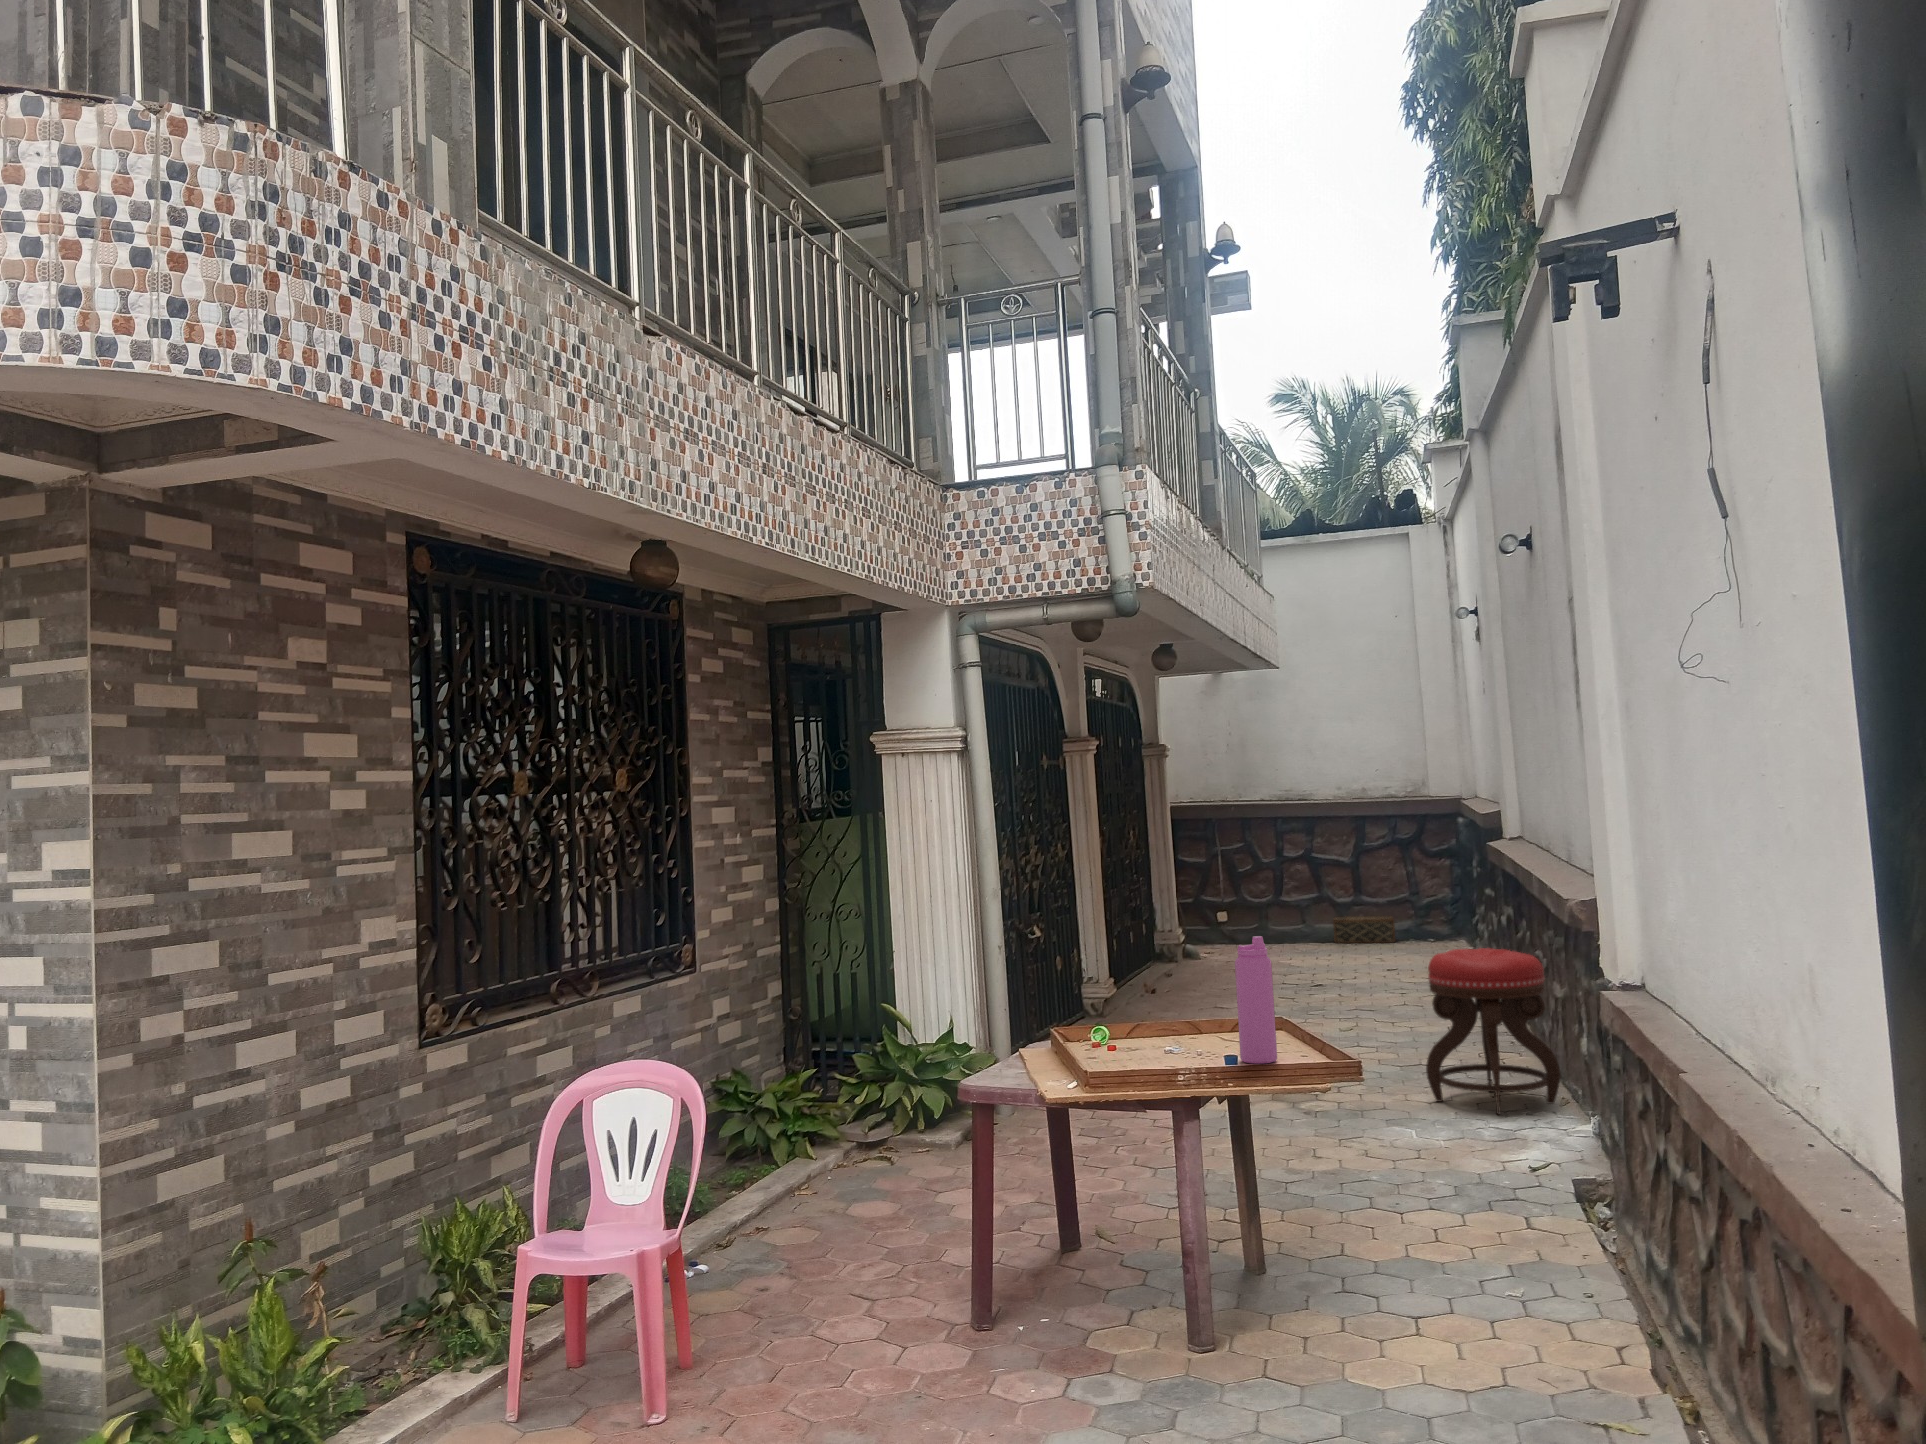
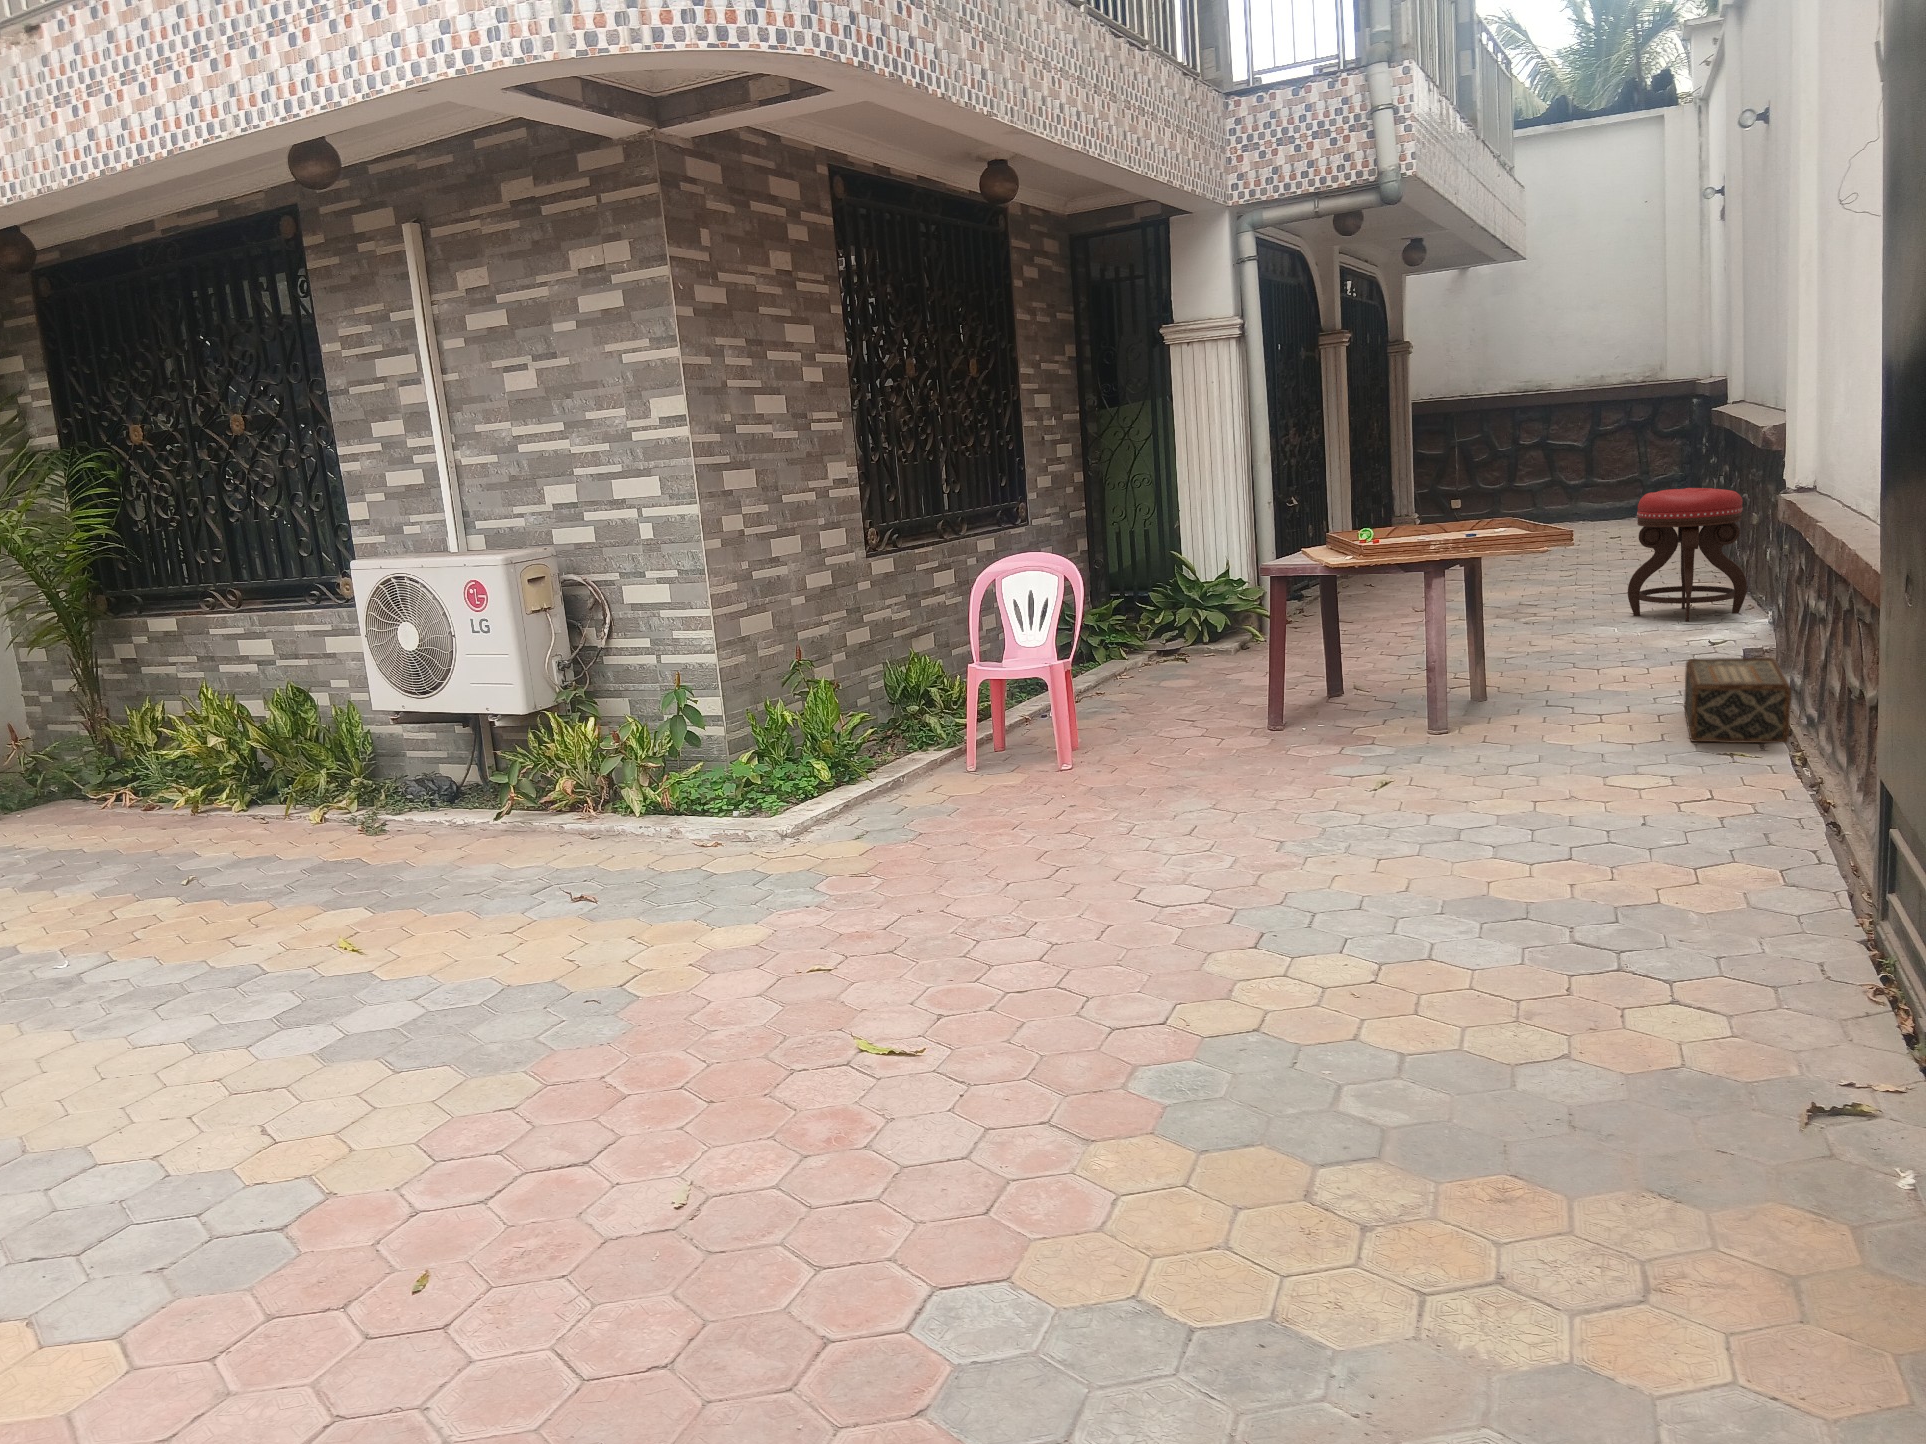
woven basket: present [1333,916,1395,943] -> present [1684,658,1791,743]
water bottle: present [1235,936,1277,1064] -> none [1475,444,1504,538]

